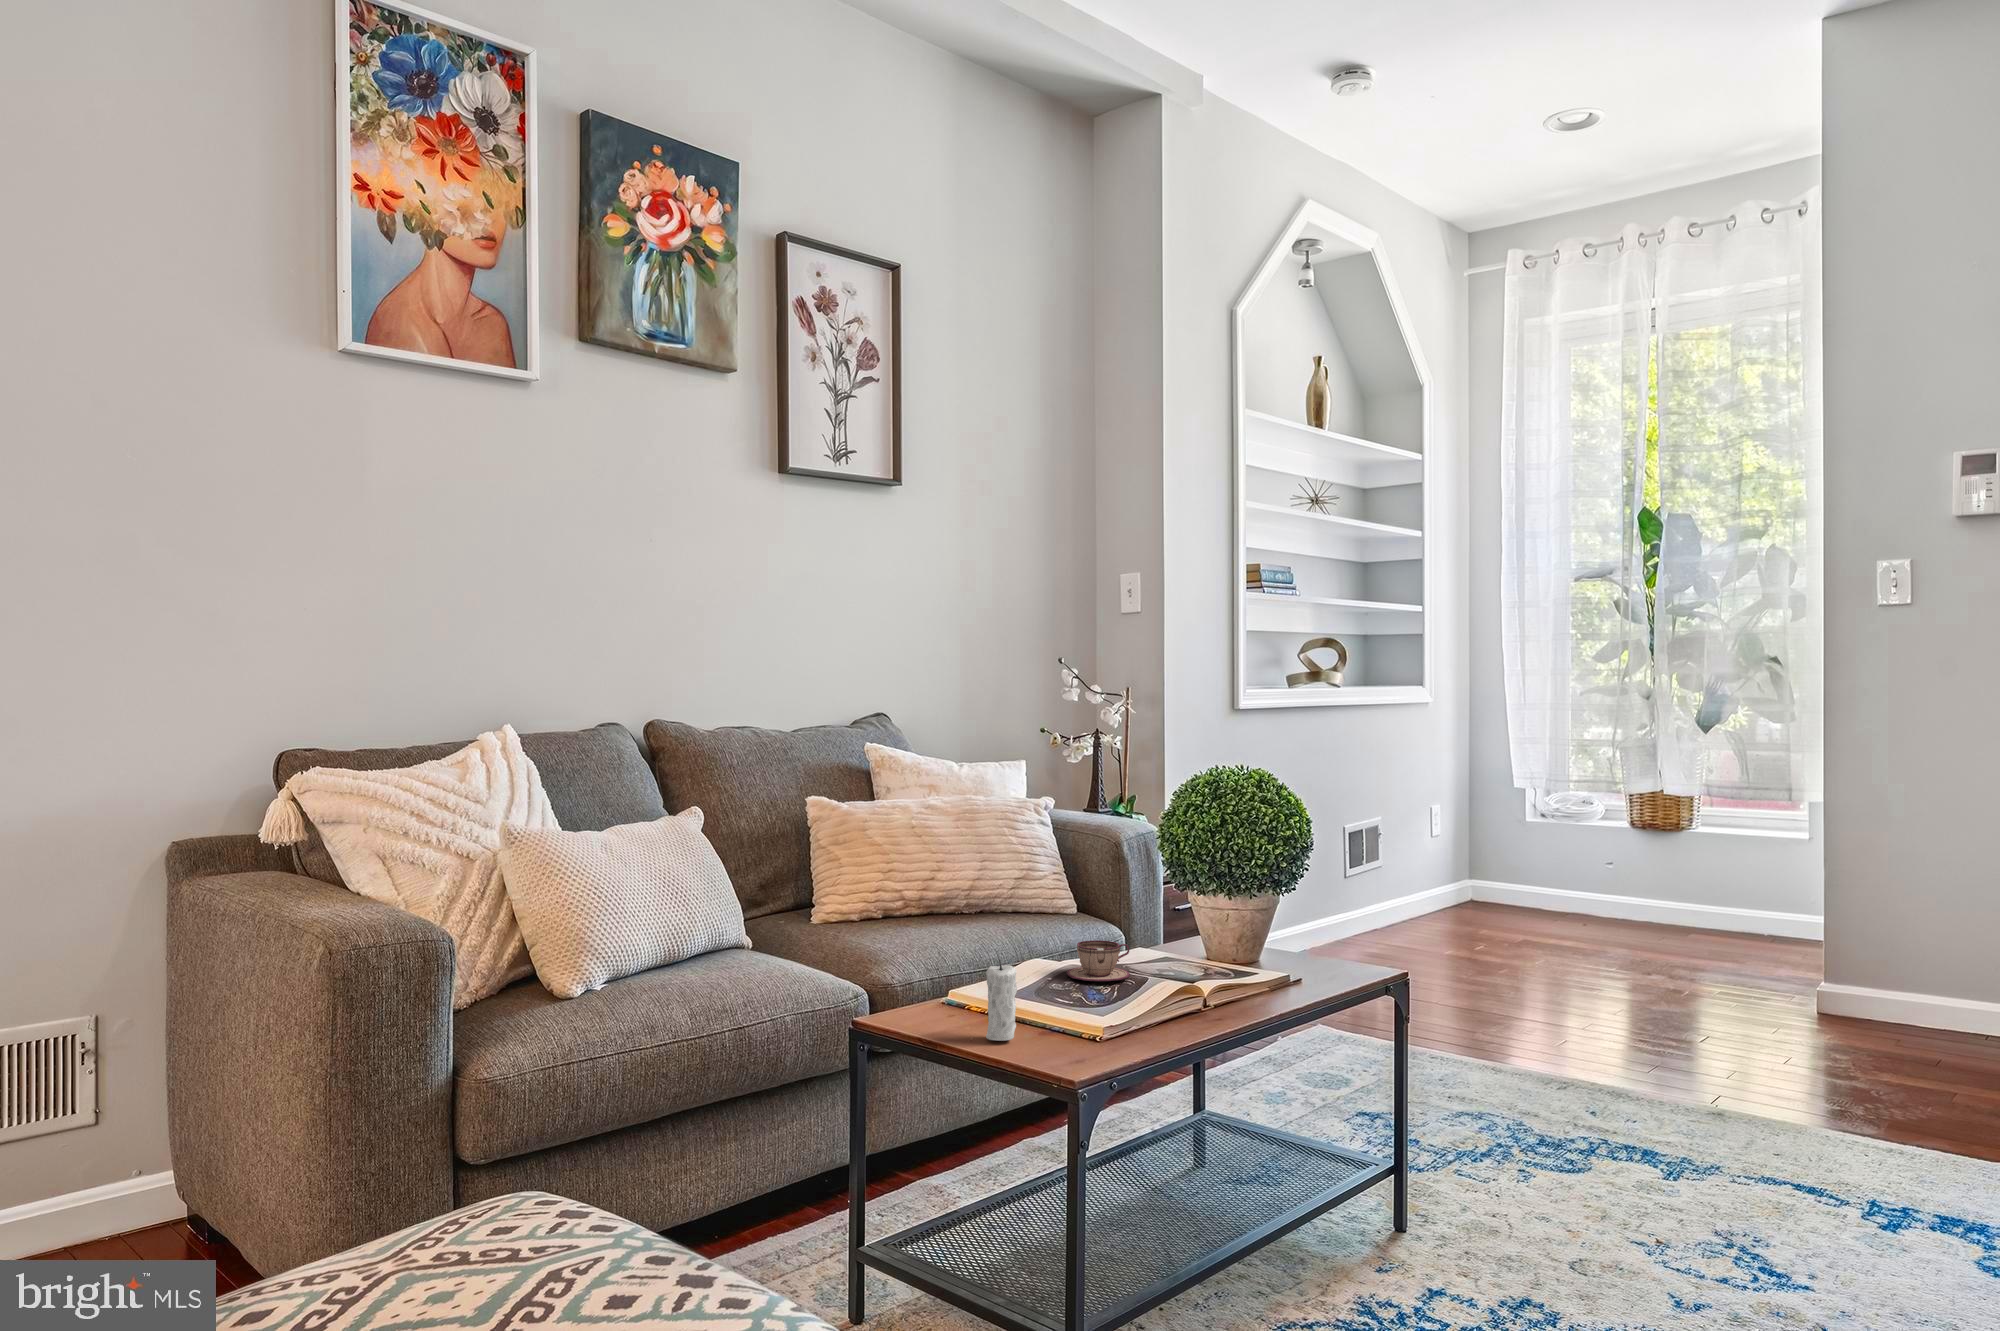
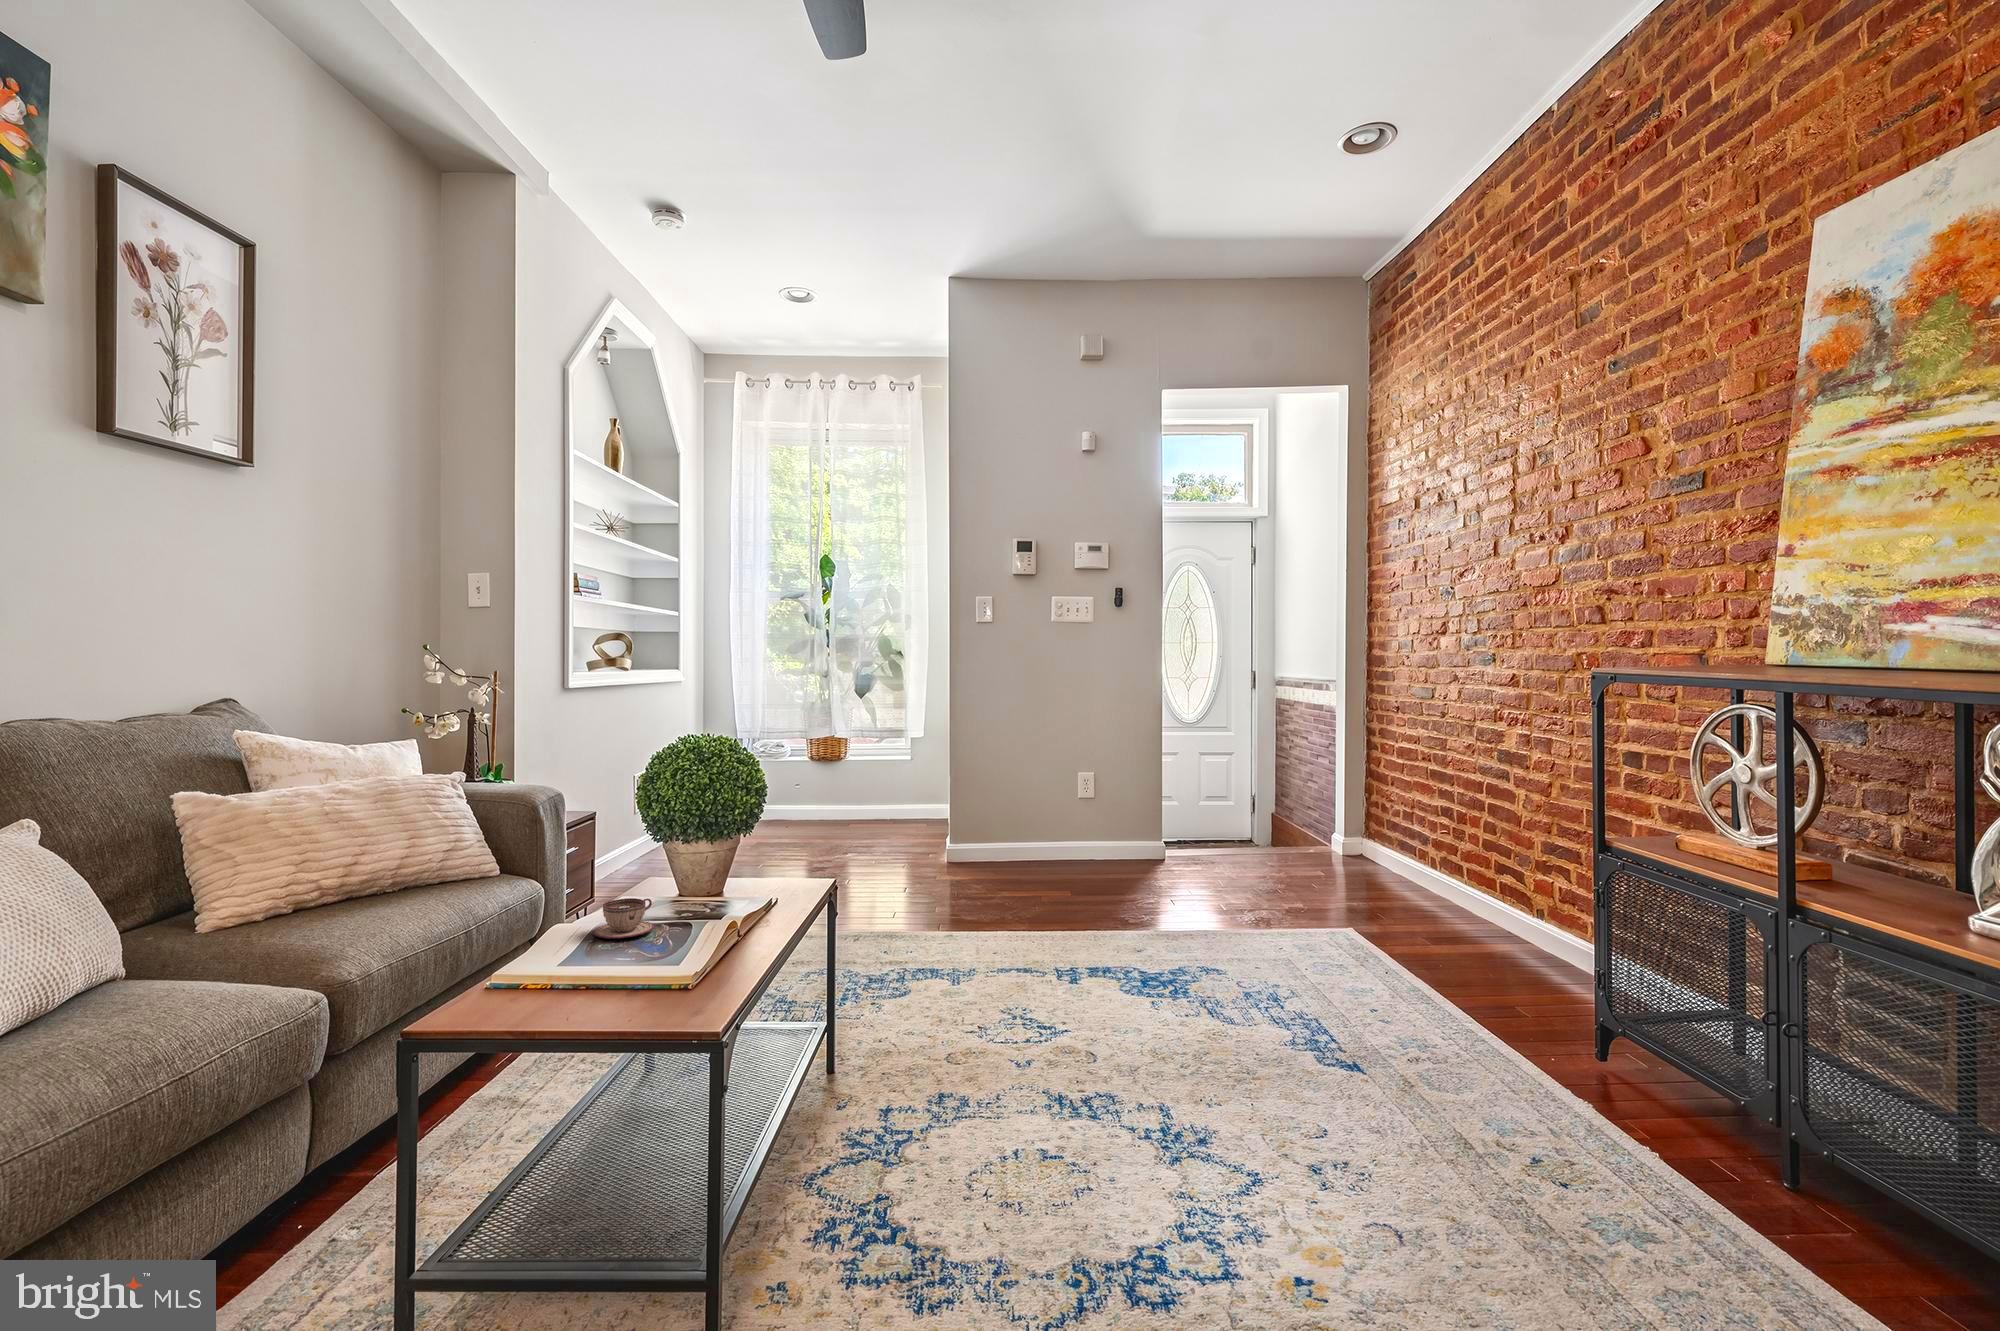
candle: present [986,957,1017,1041] -> none [584,931,617,1019]

